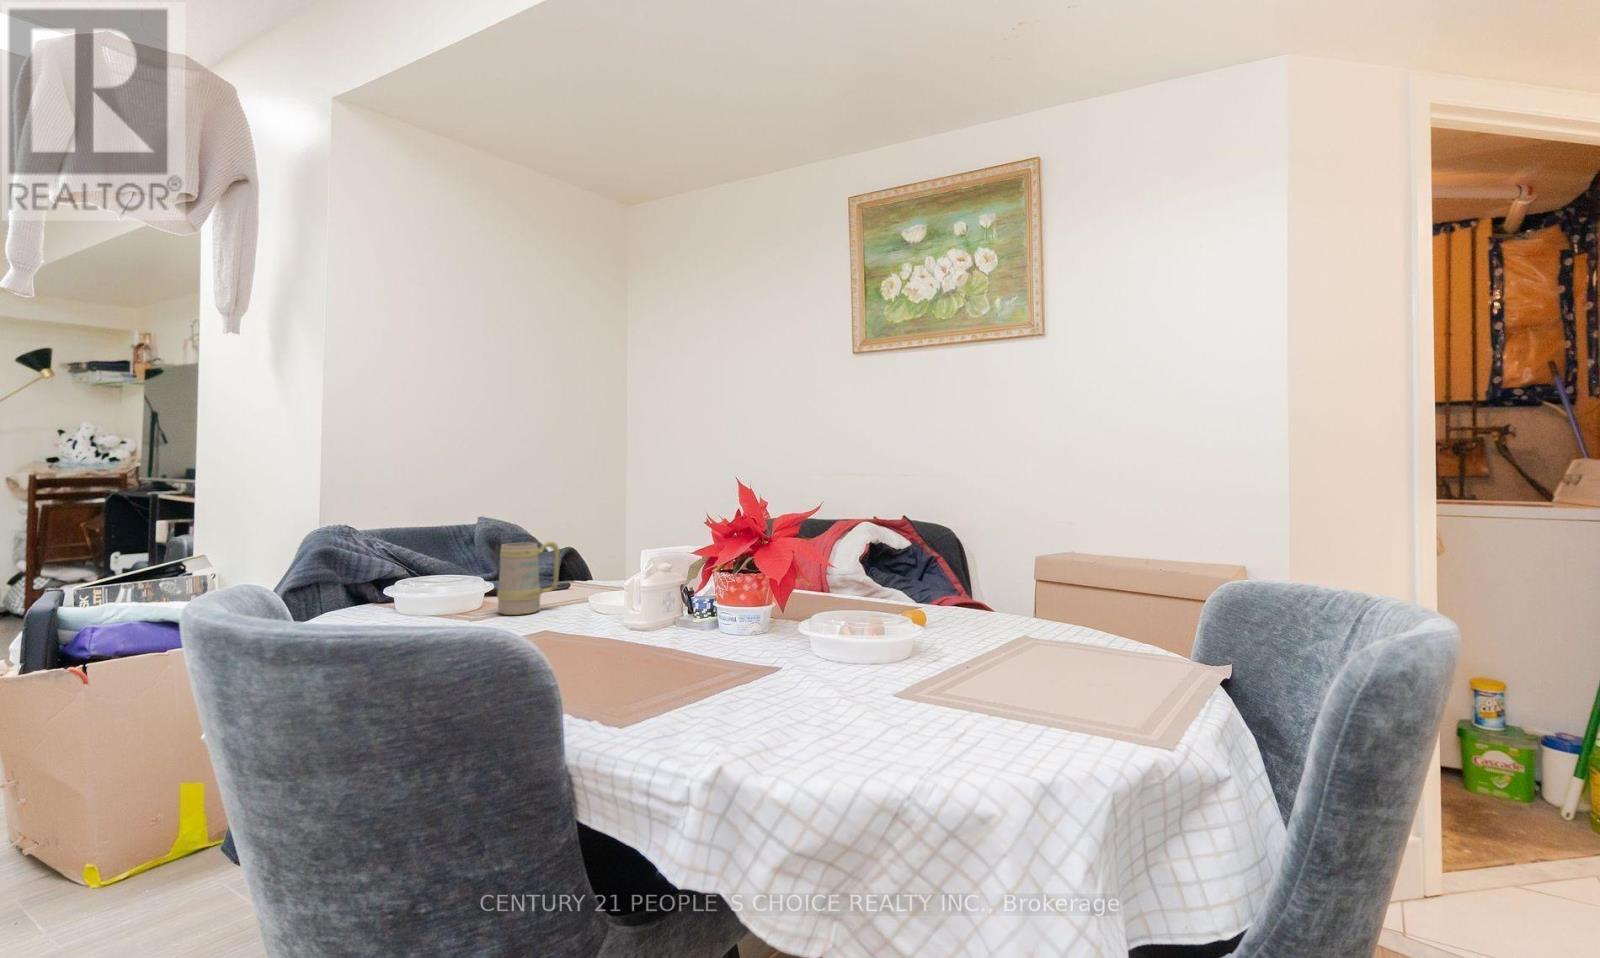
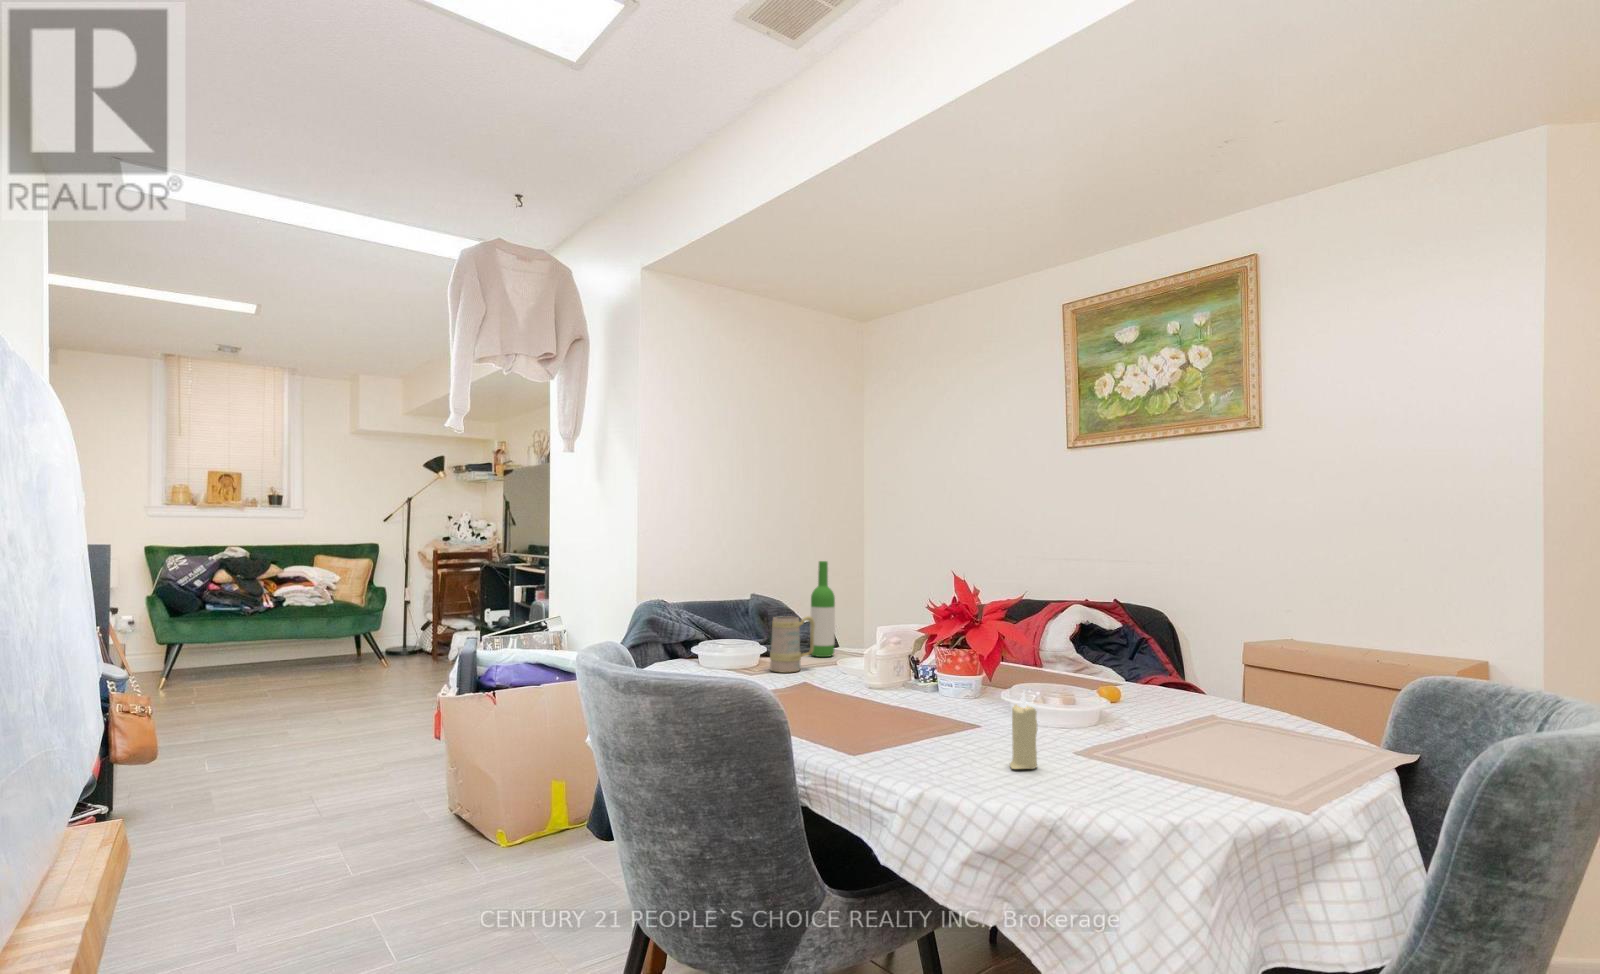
wine bottle: none [557,473,588,591] -> present [811,561,835,657]
candle: none [814,623,850,730] -> present [1010,691,1038,769]

